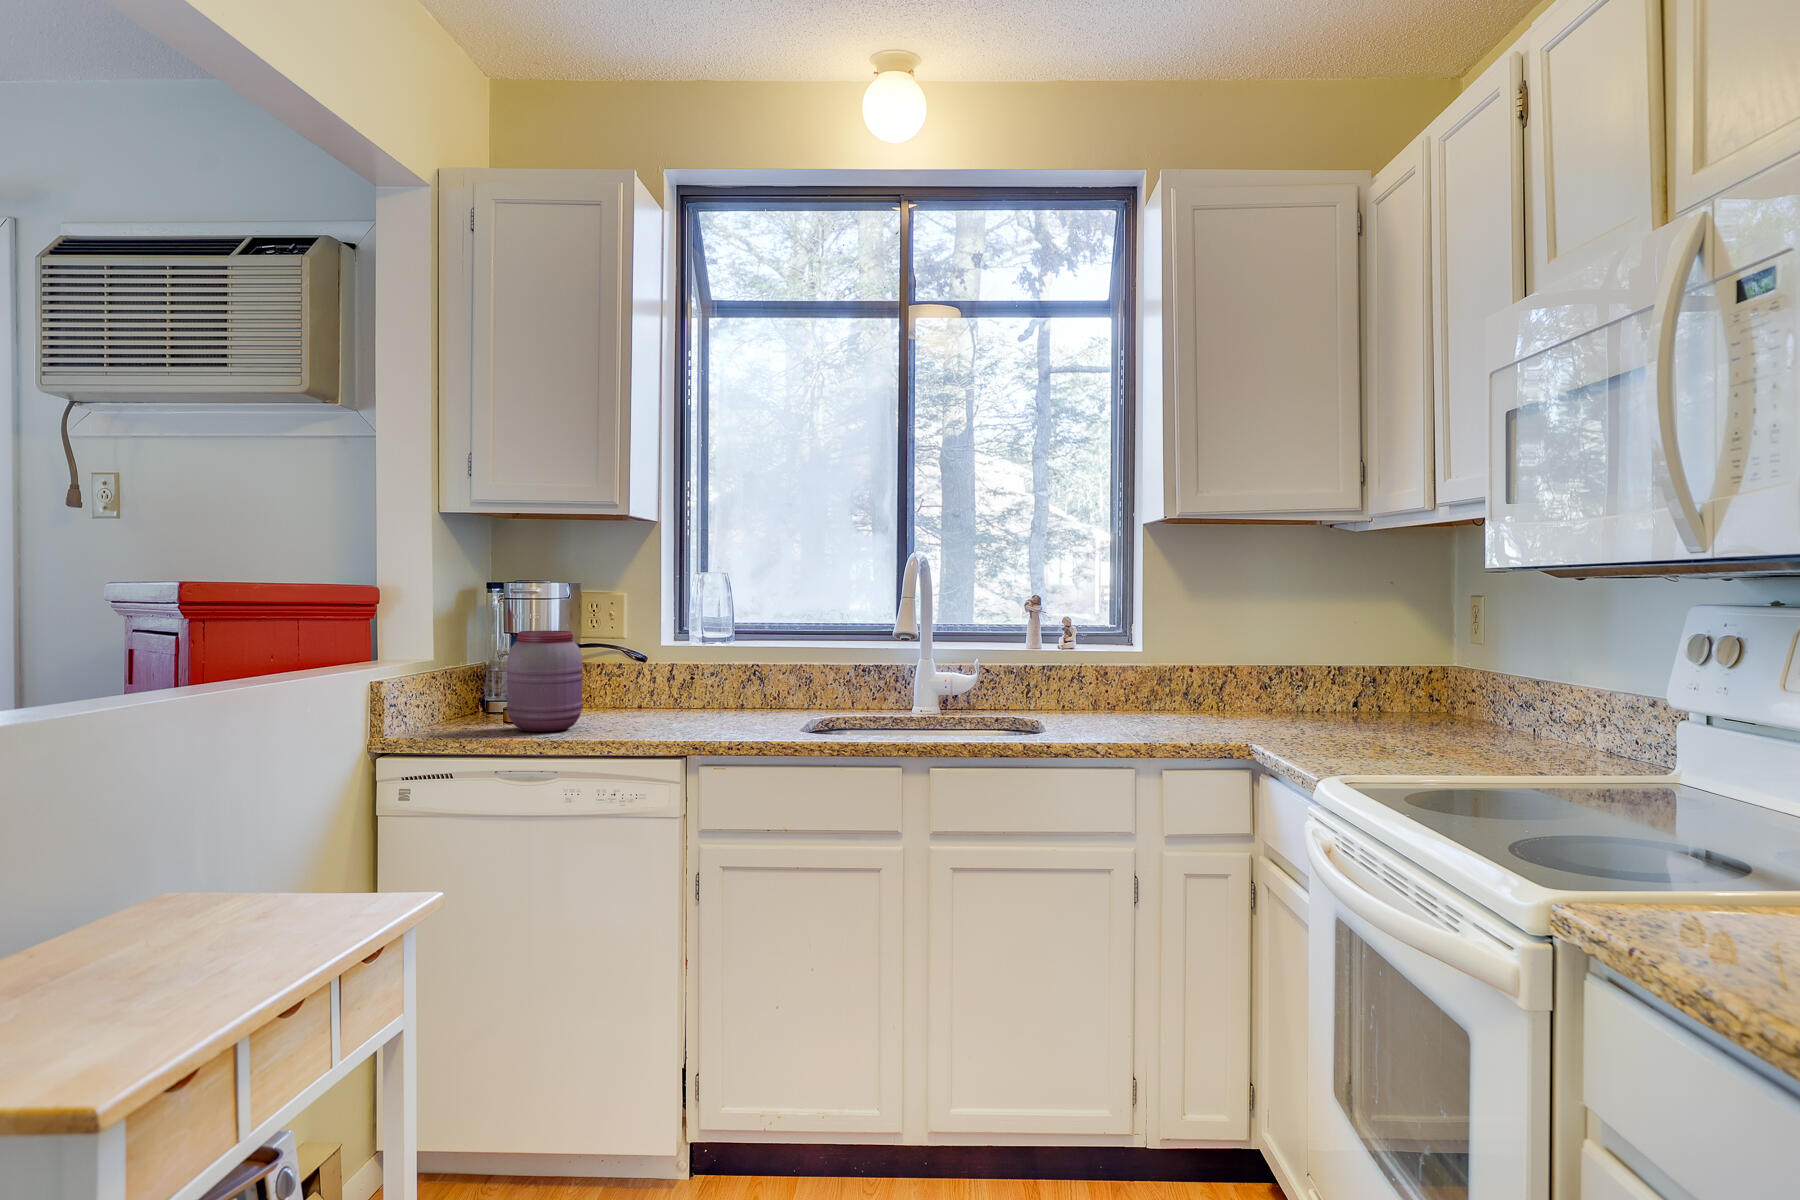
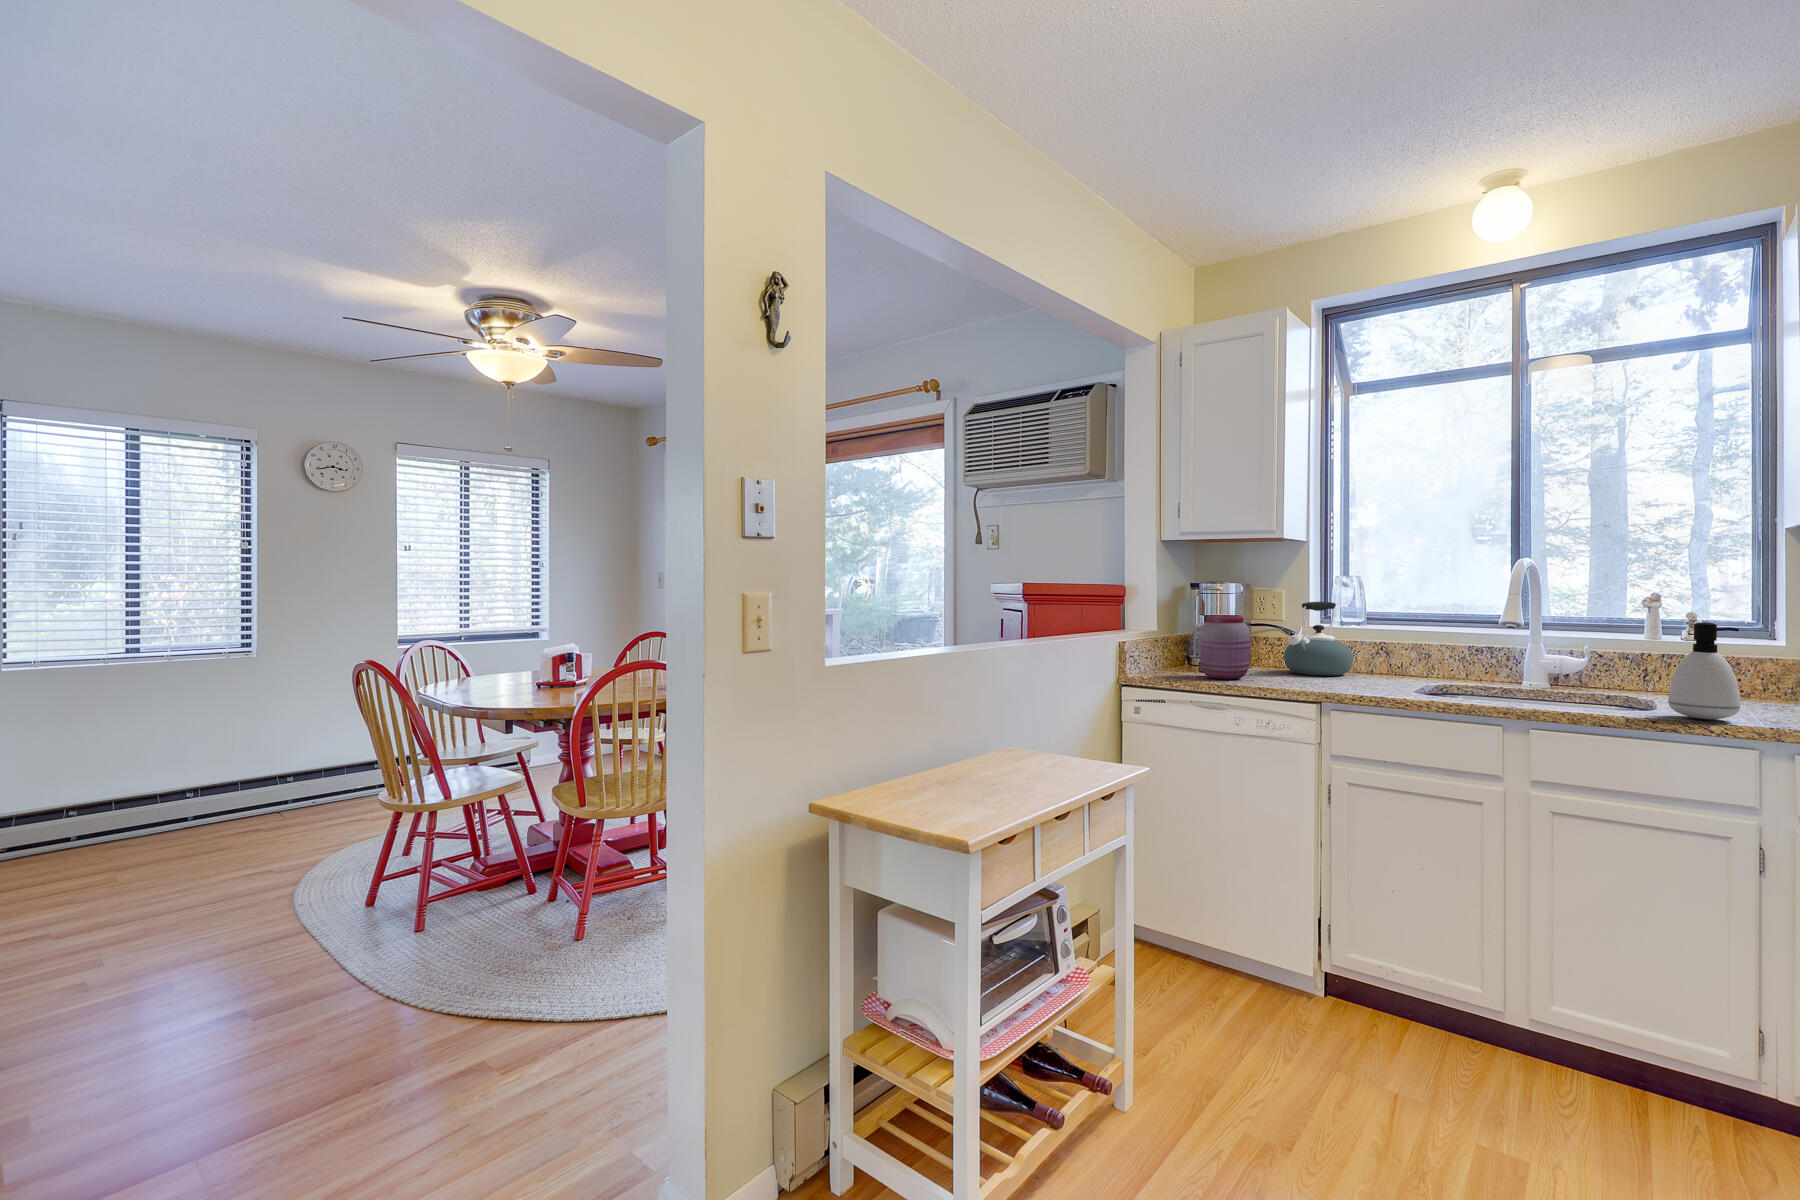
kettle: none [628,609,720,716] -> present [1284,602,1353,676]
soap dispenser: none [1059,628,1119,740] -> present [1668,622,1740,719]

